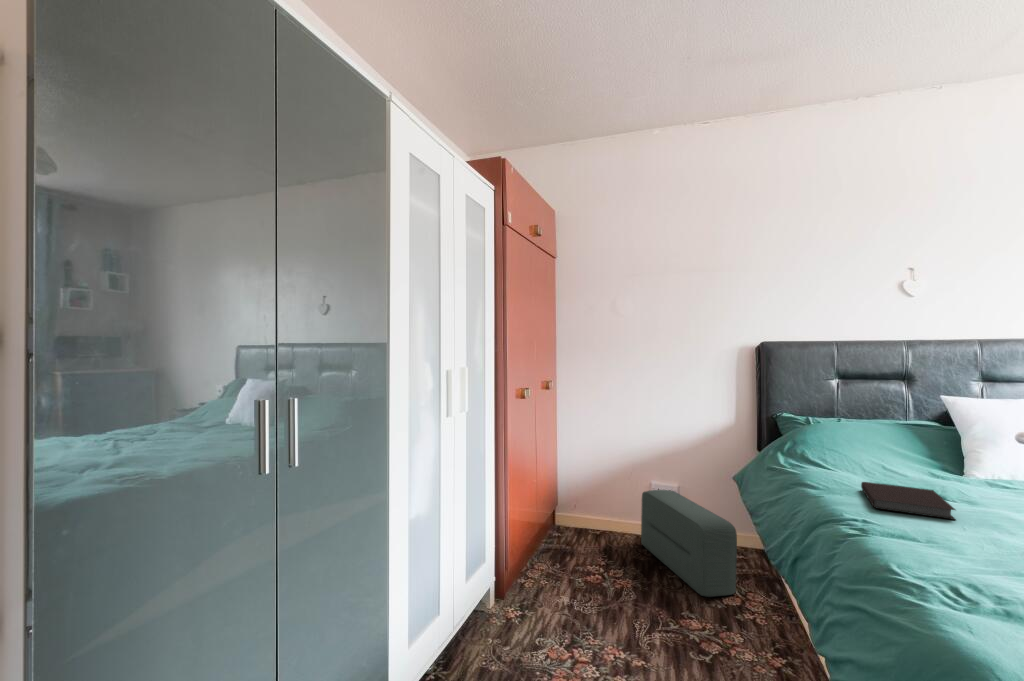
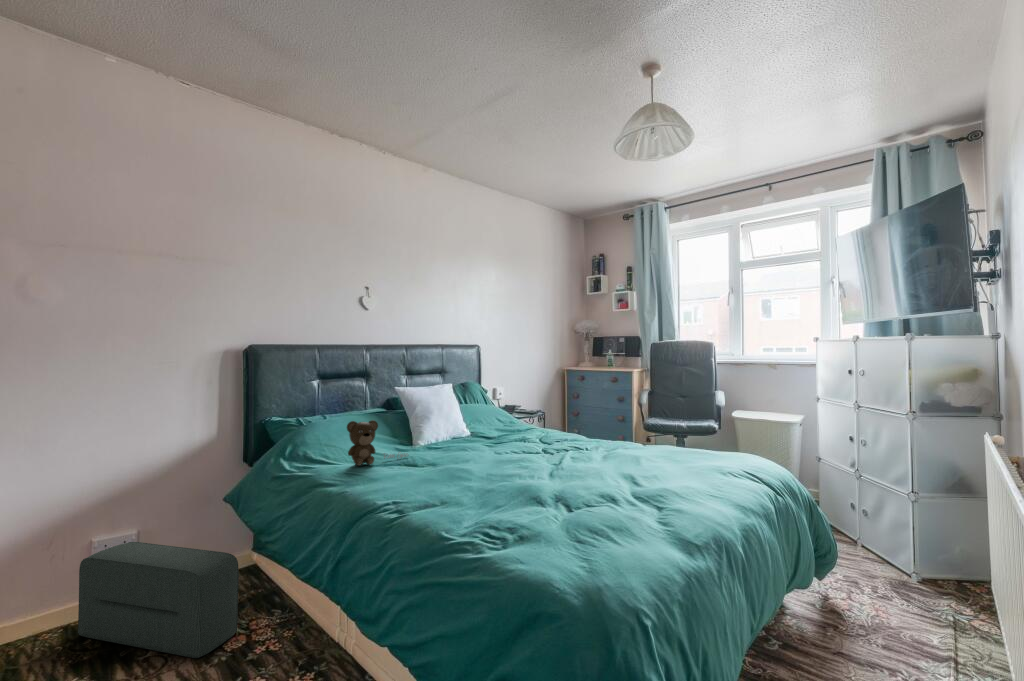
teddy bear: none [845,426,937,484] -> present [347,420,406,466]
notebook: present [861,482,955,520] -> none [369,462,441,489]

